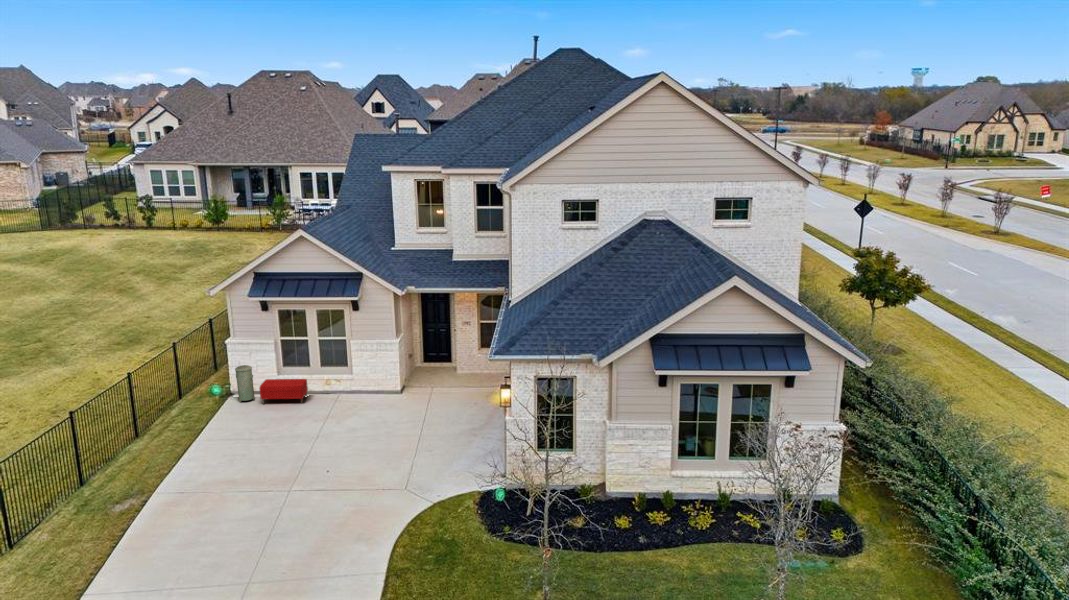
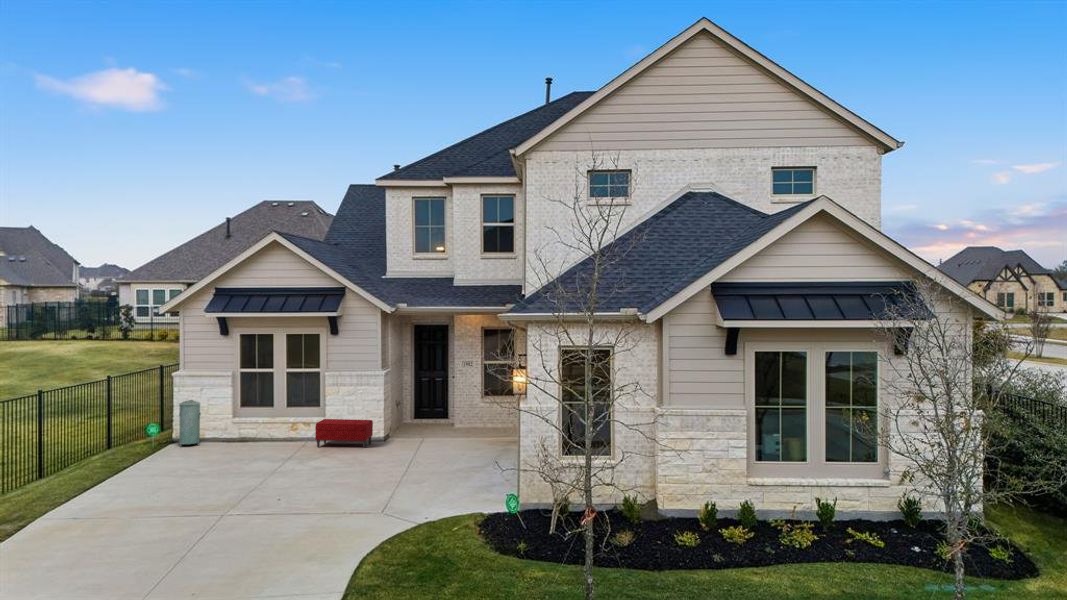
bench: present [259,379,308,404] -> present [315,419,373,448]

